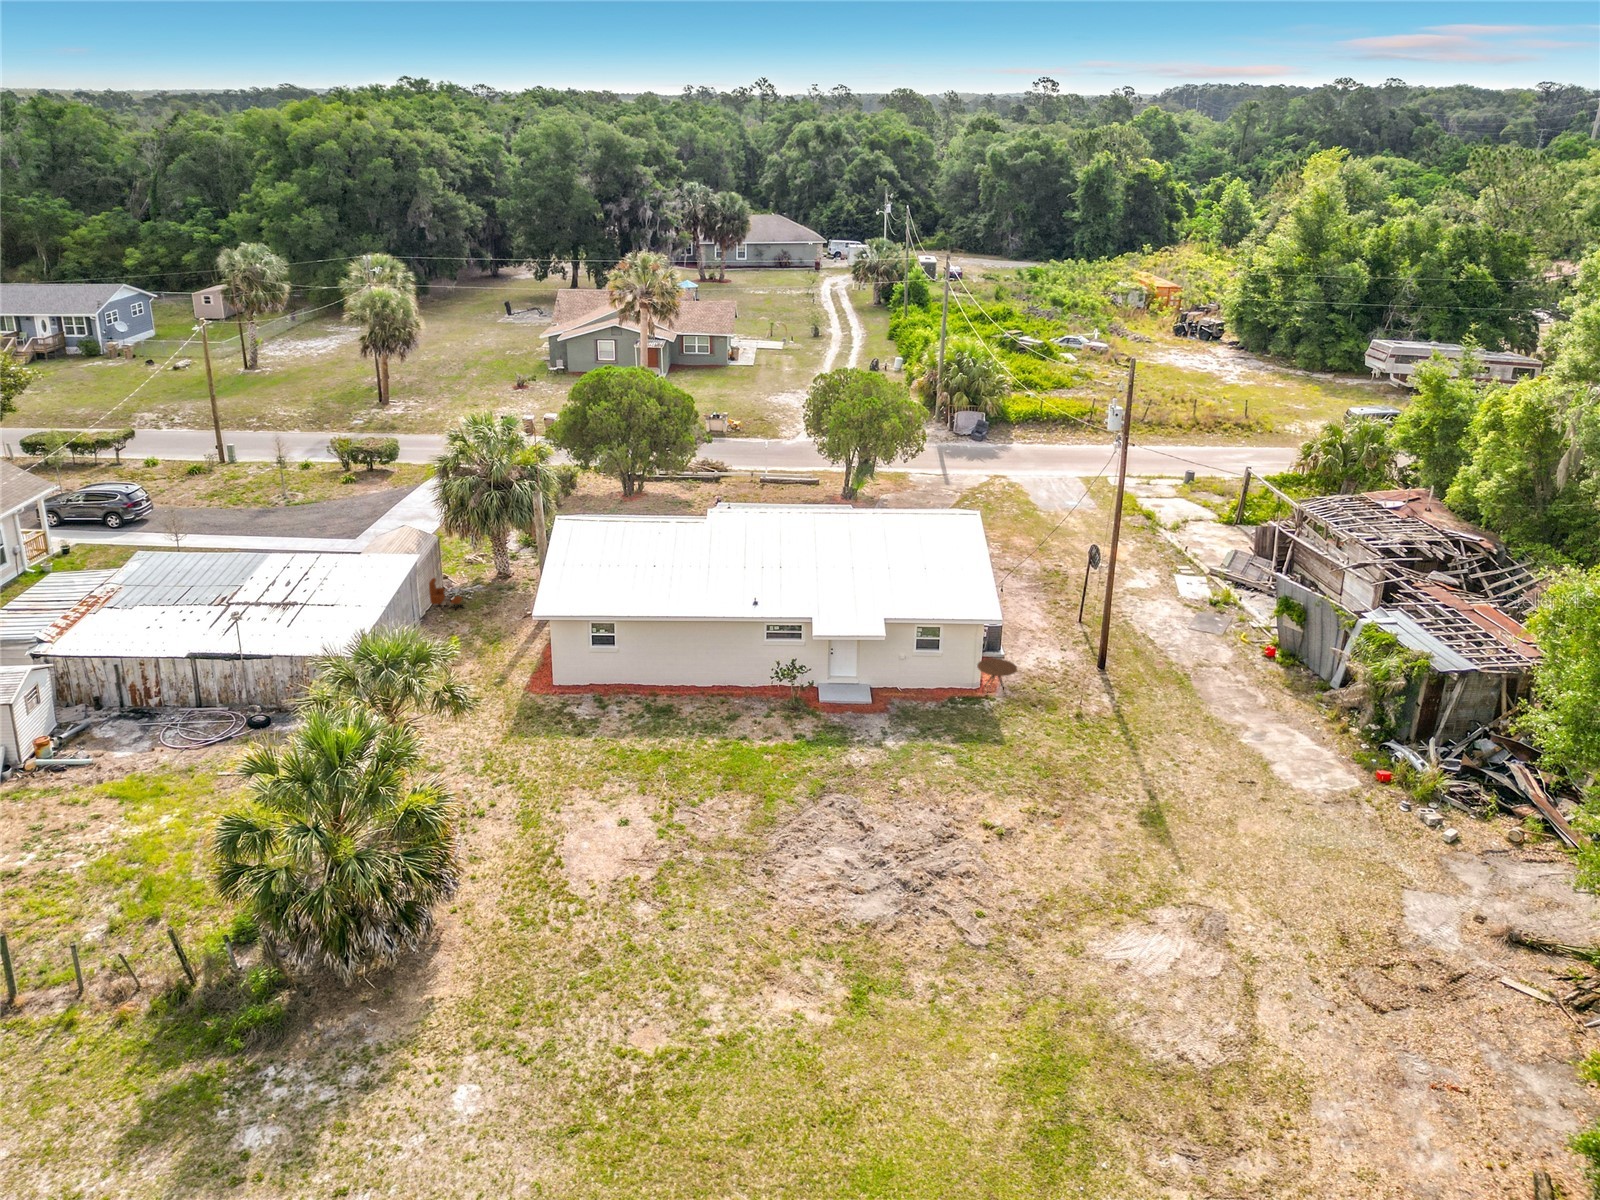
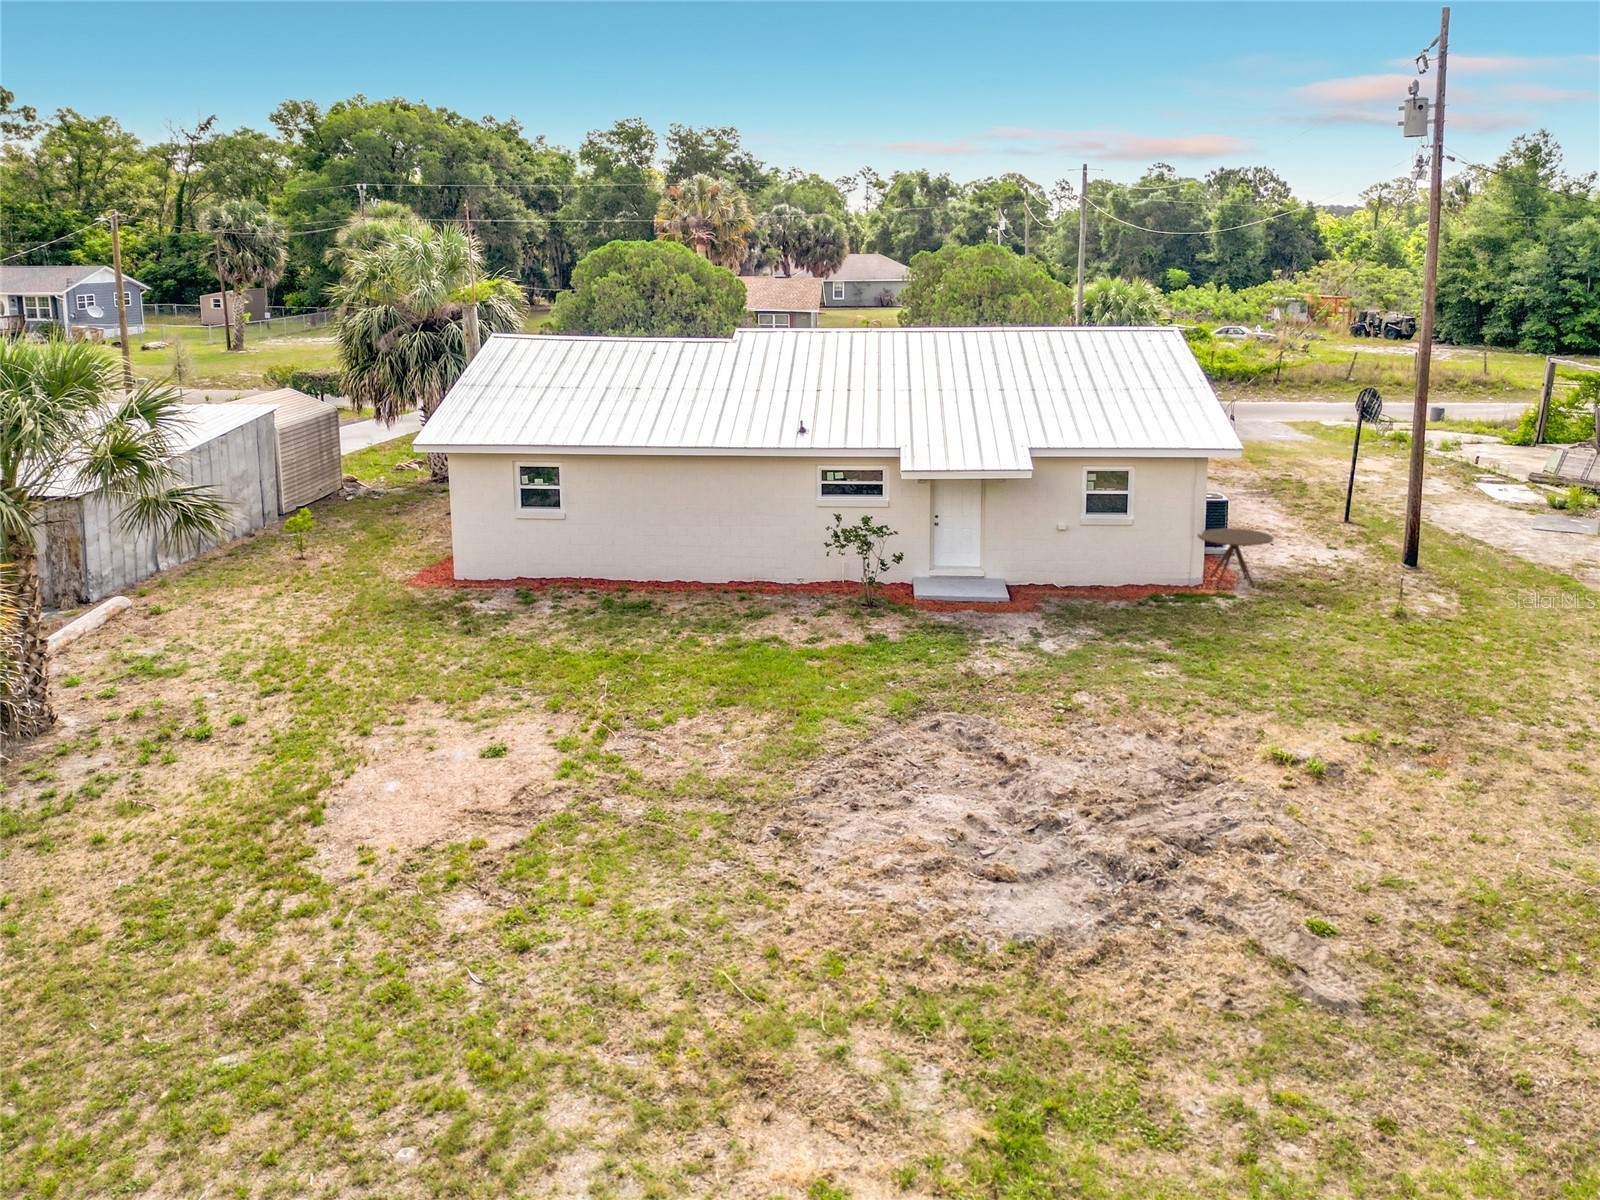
lounge chair: present [429,578,463,608] -> none [318,470,375,517]

